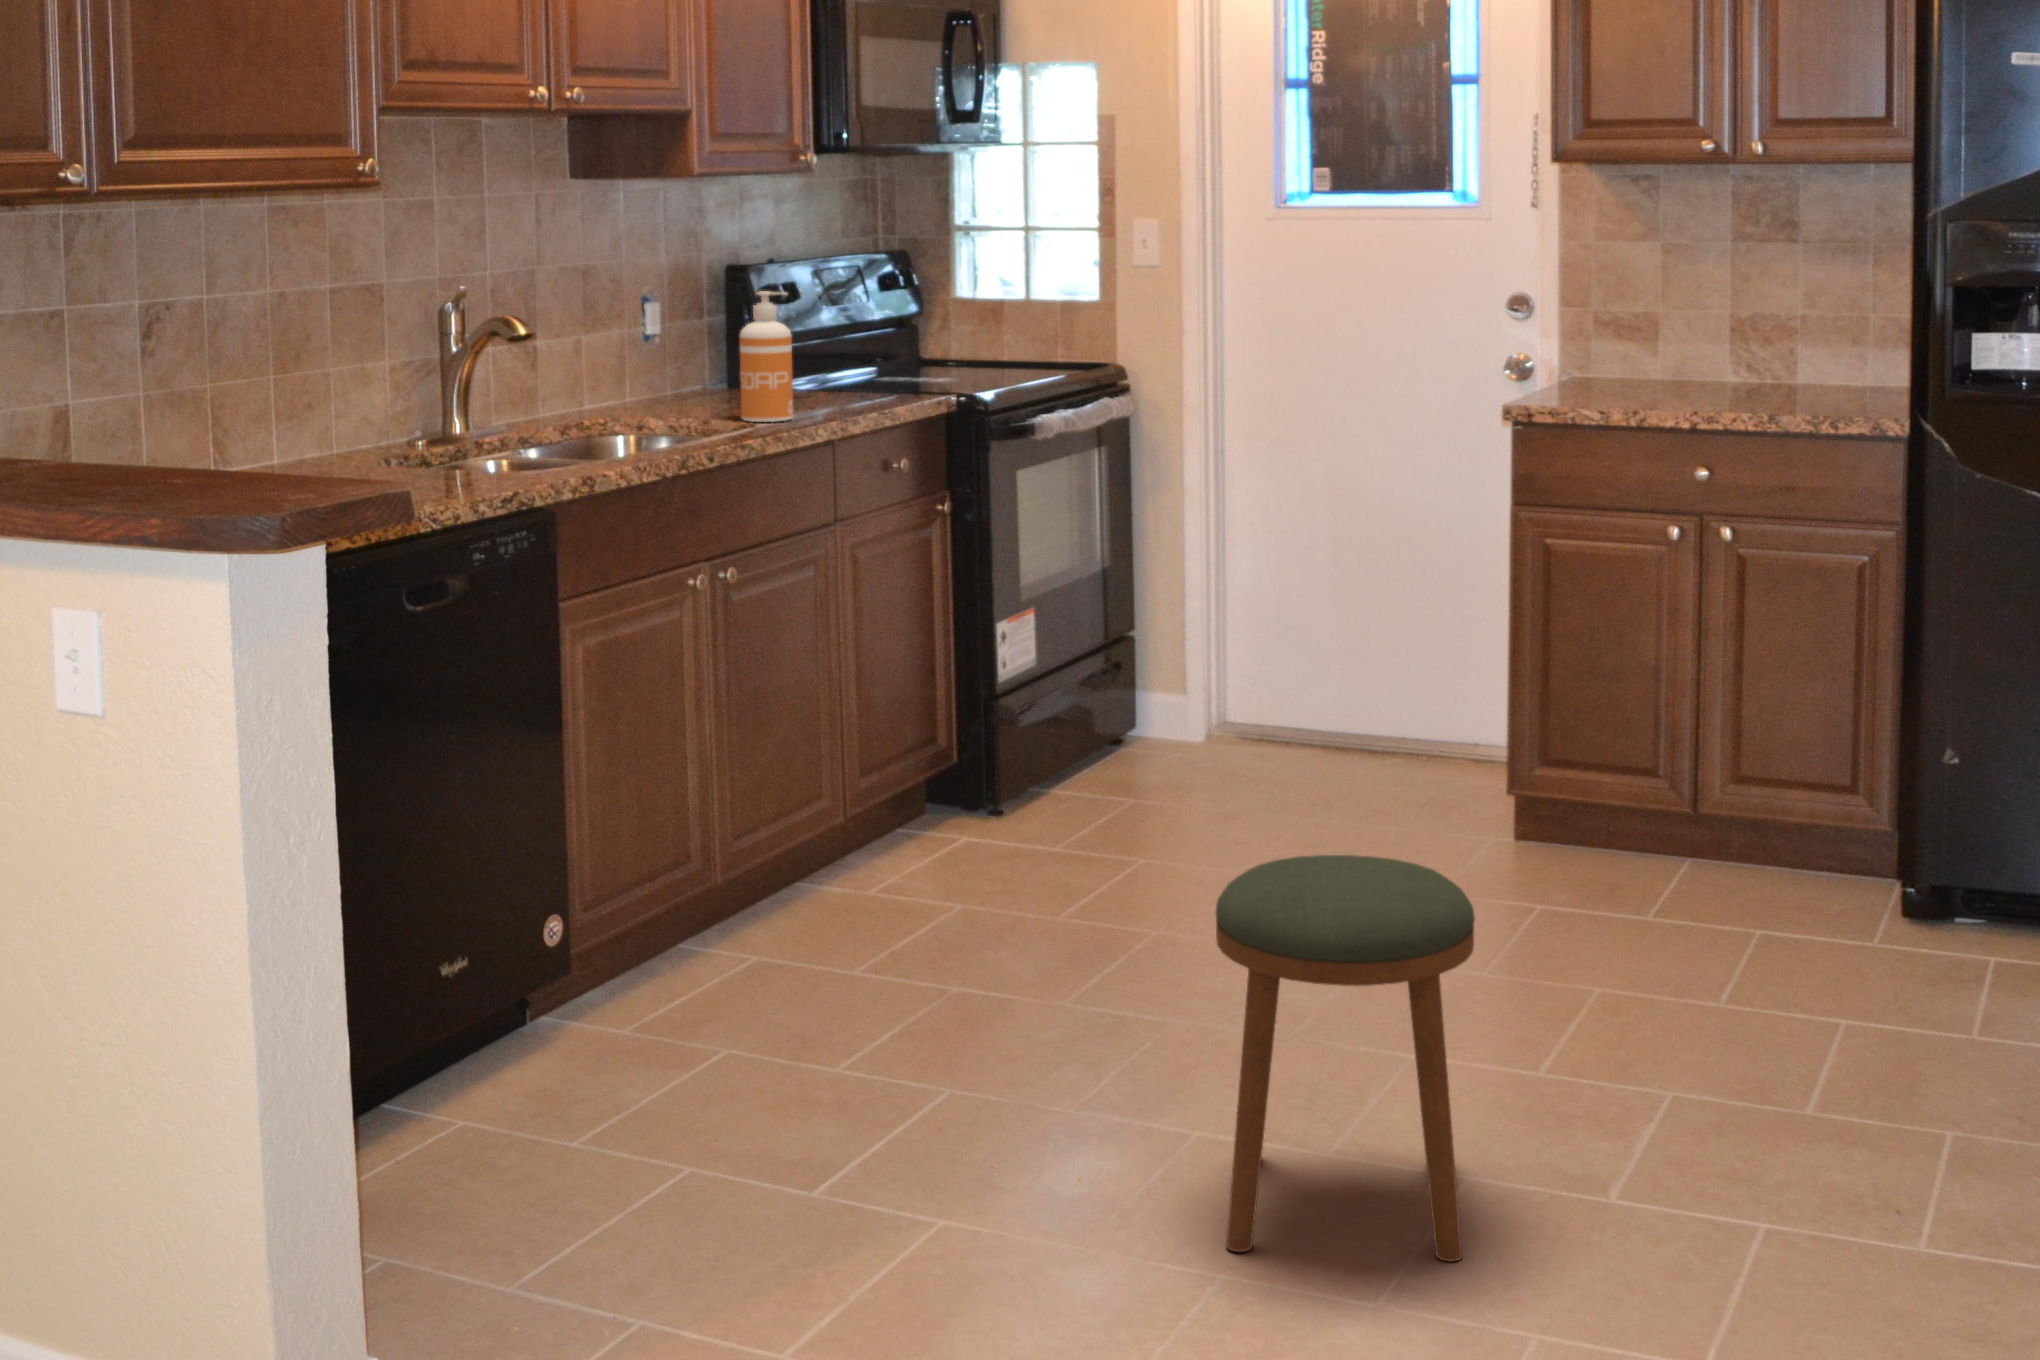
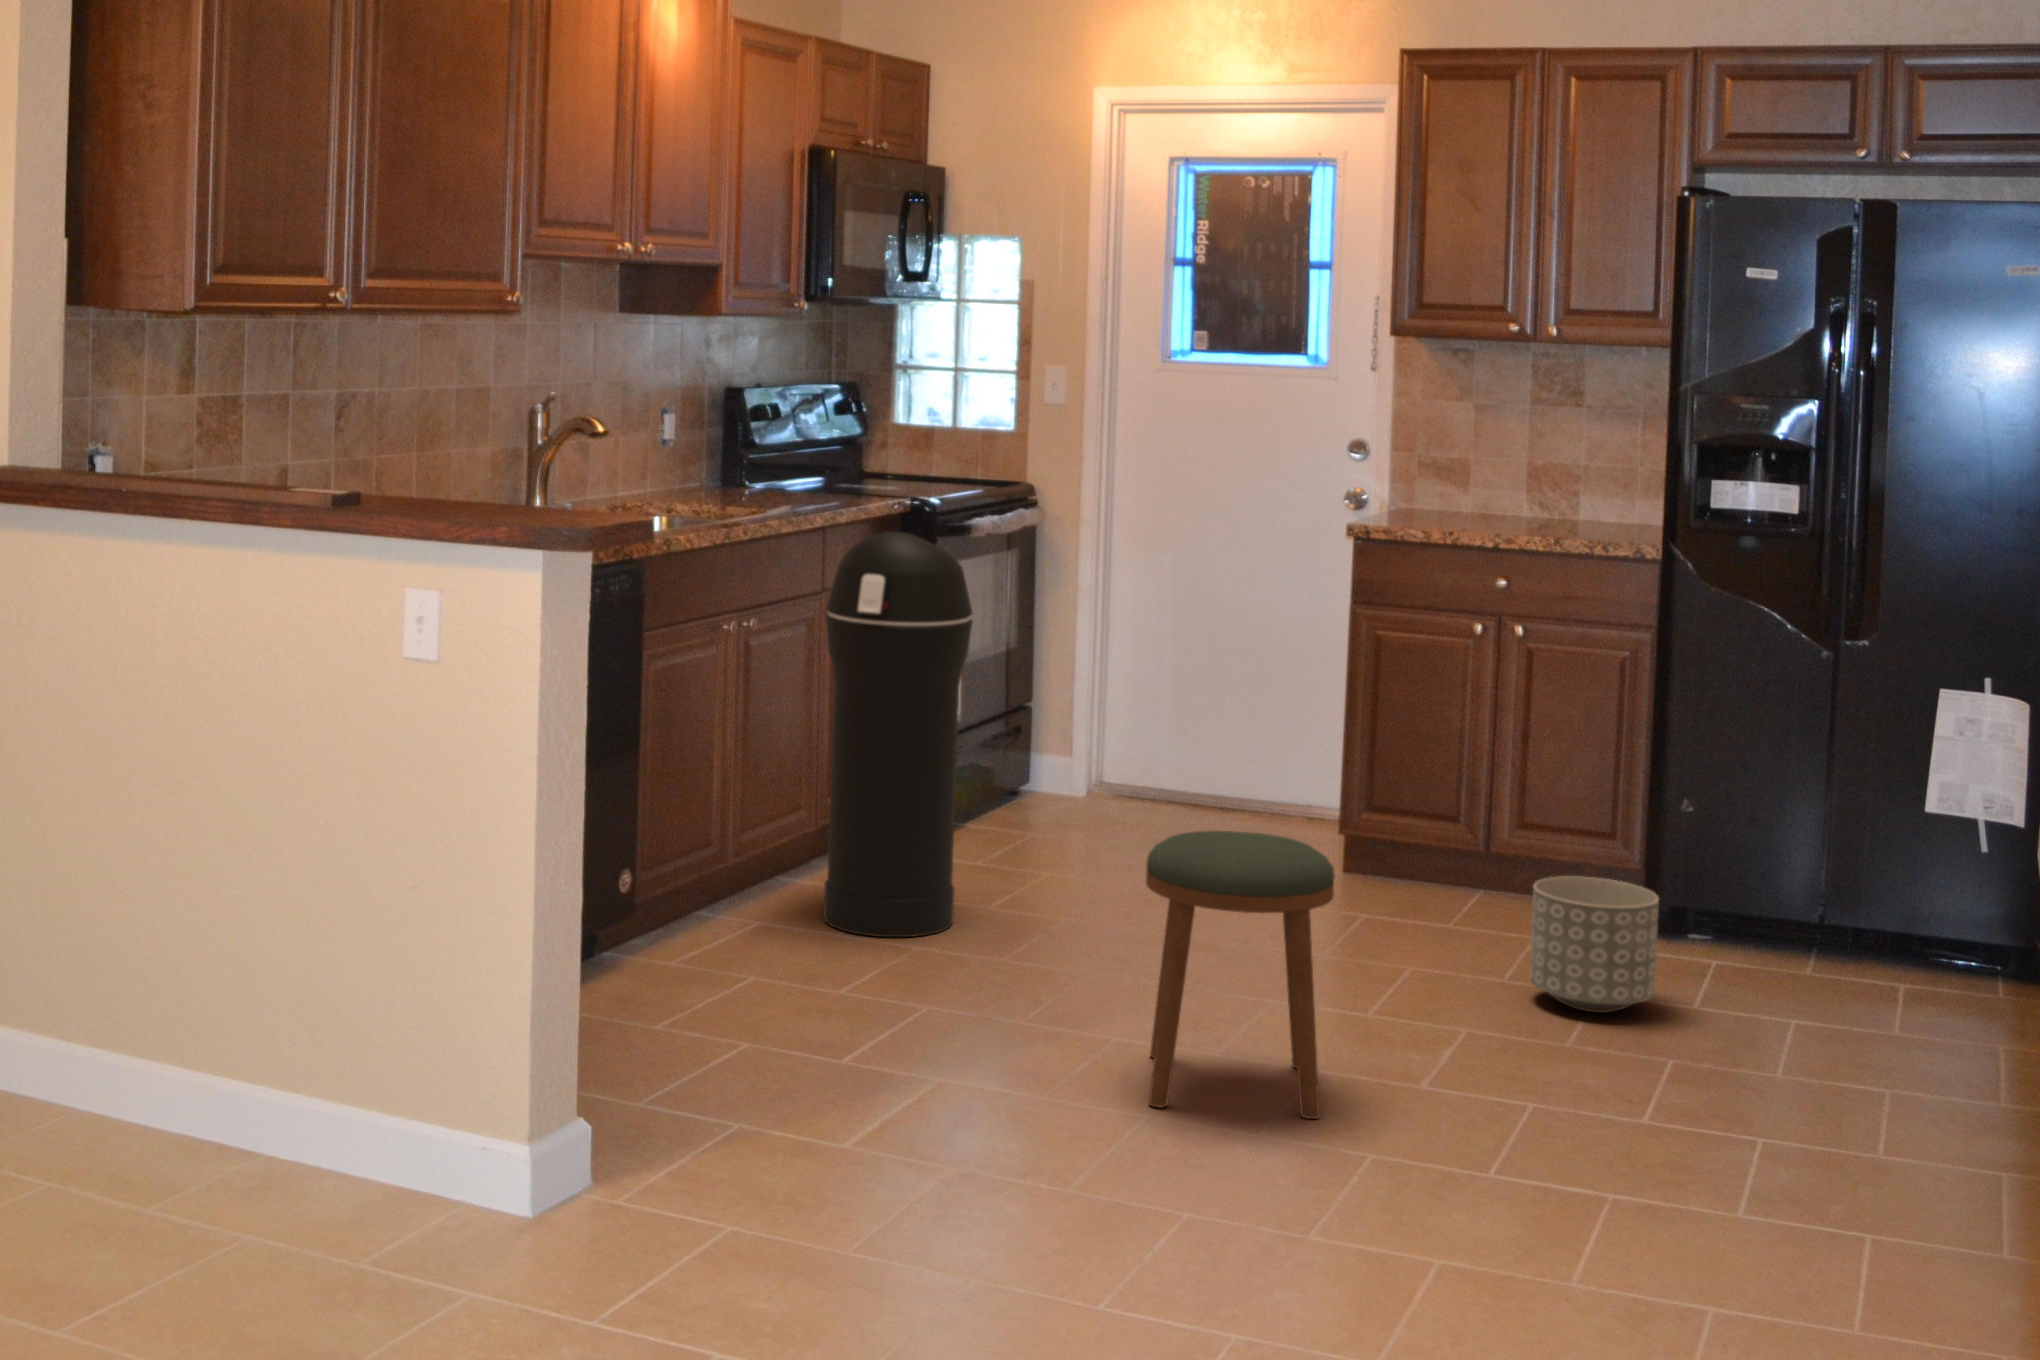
soap dispenser: present [740,291,793,422] -> none [751,407,794,509]
trash can: none [824,450,1015,974] -> present [824,531,973,937]
planter: none [1750,866,1918,1049] -> present [1530,876,1659,1013]

